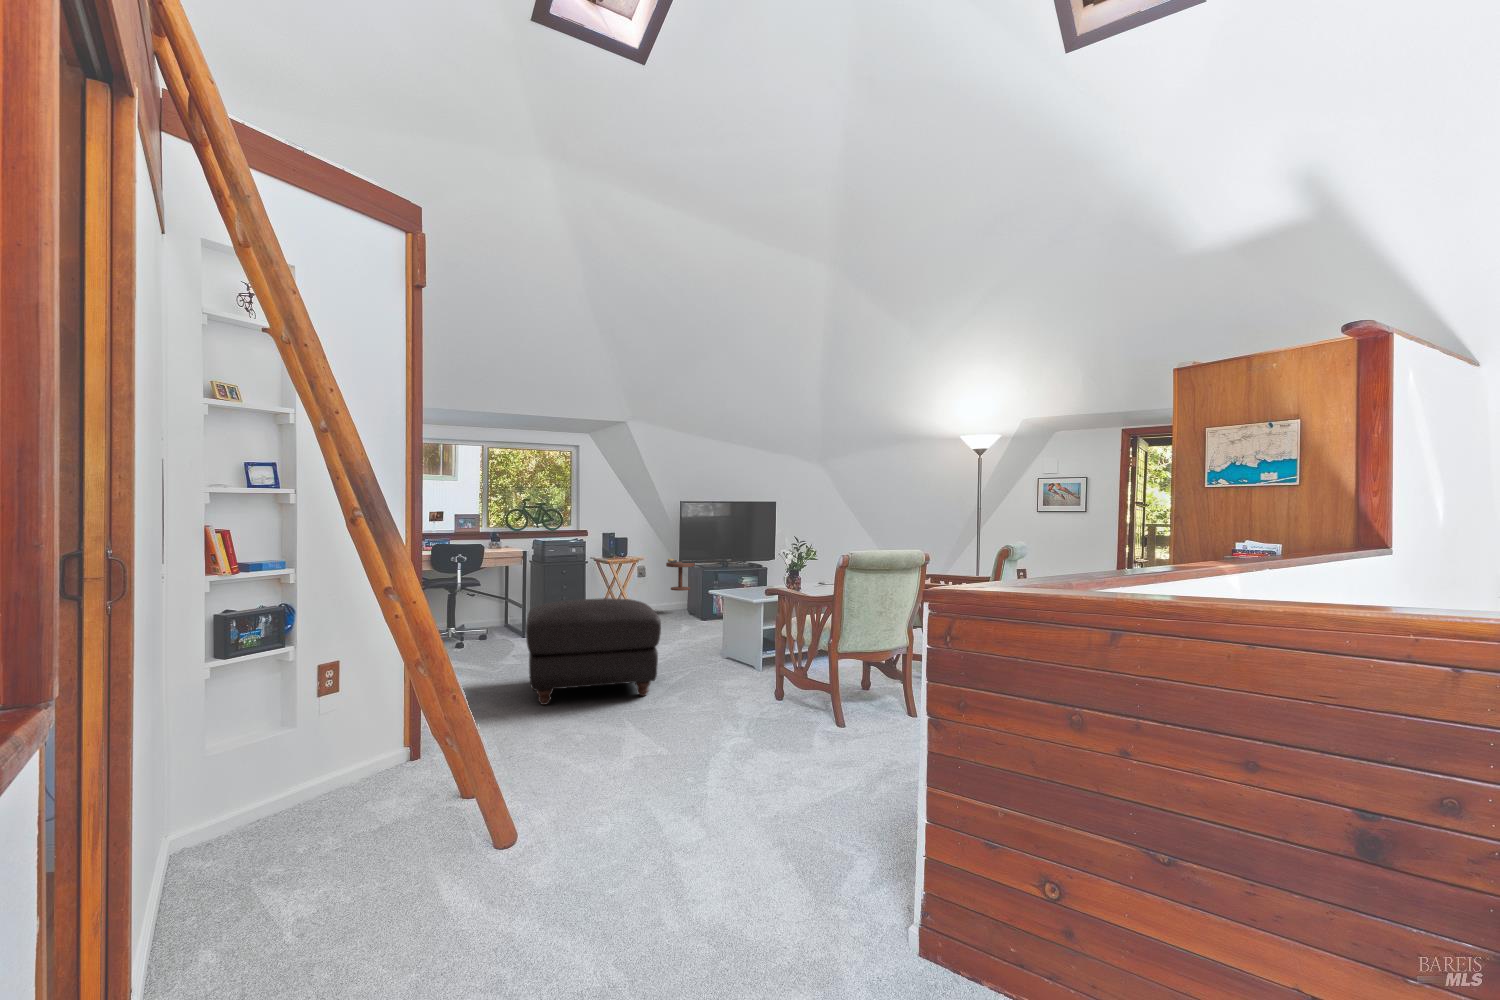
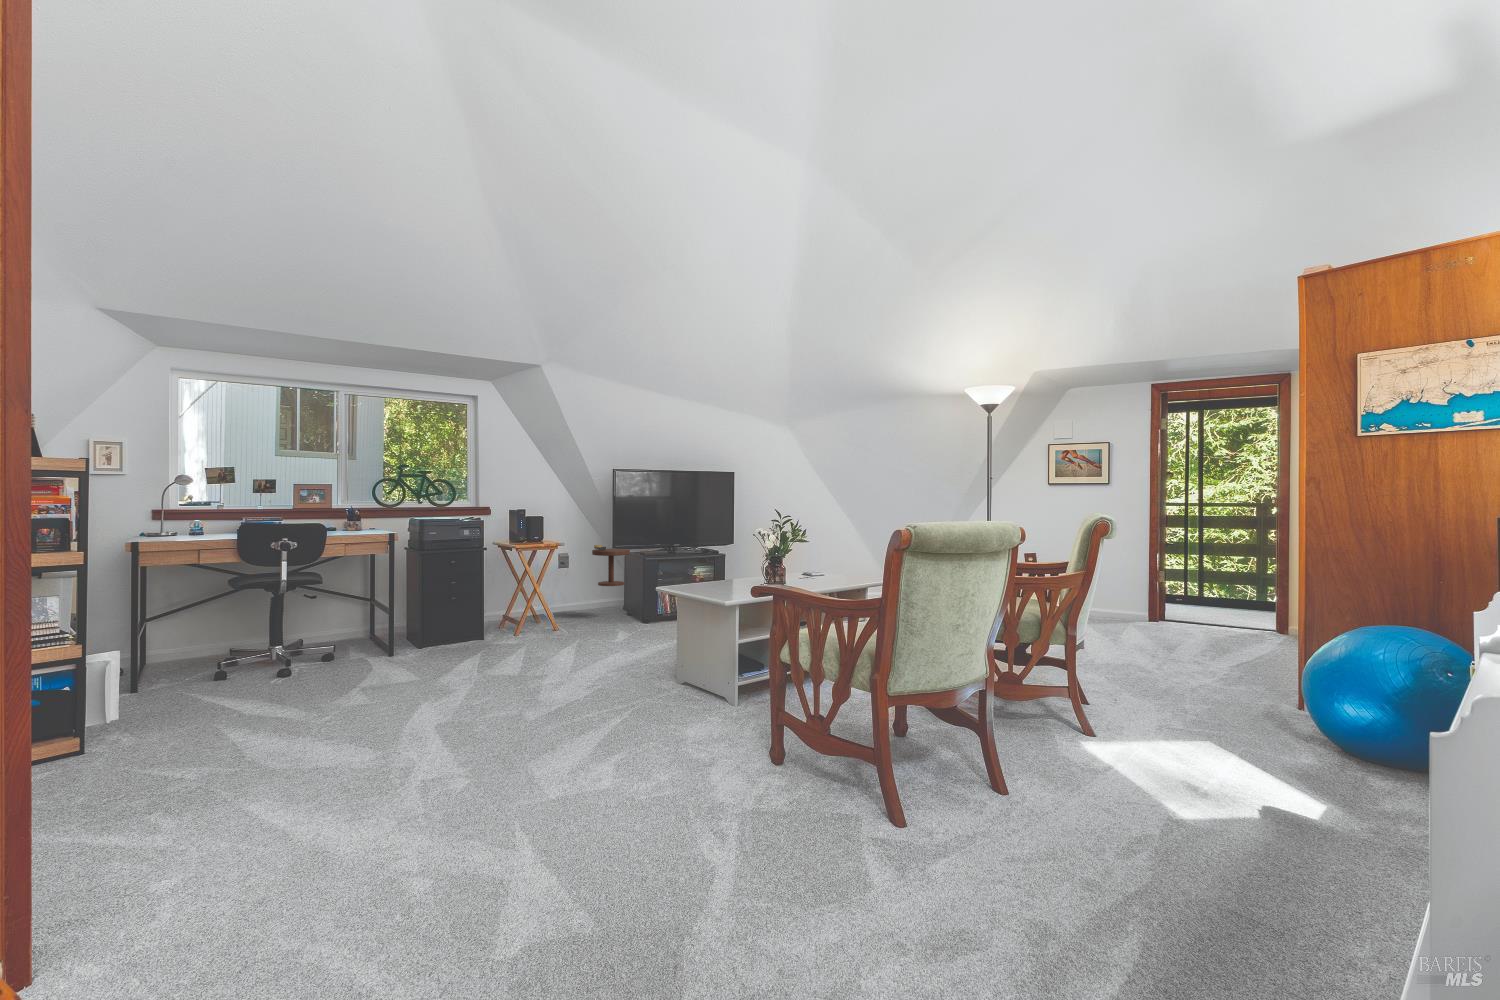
ottoman: present [526,598,661,705] -> none [379,601,601,775]

